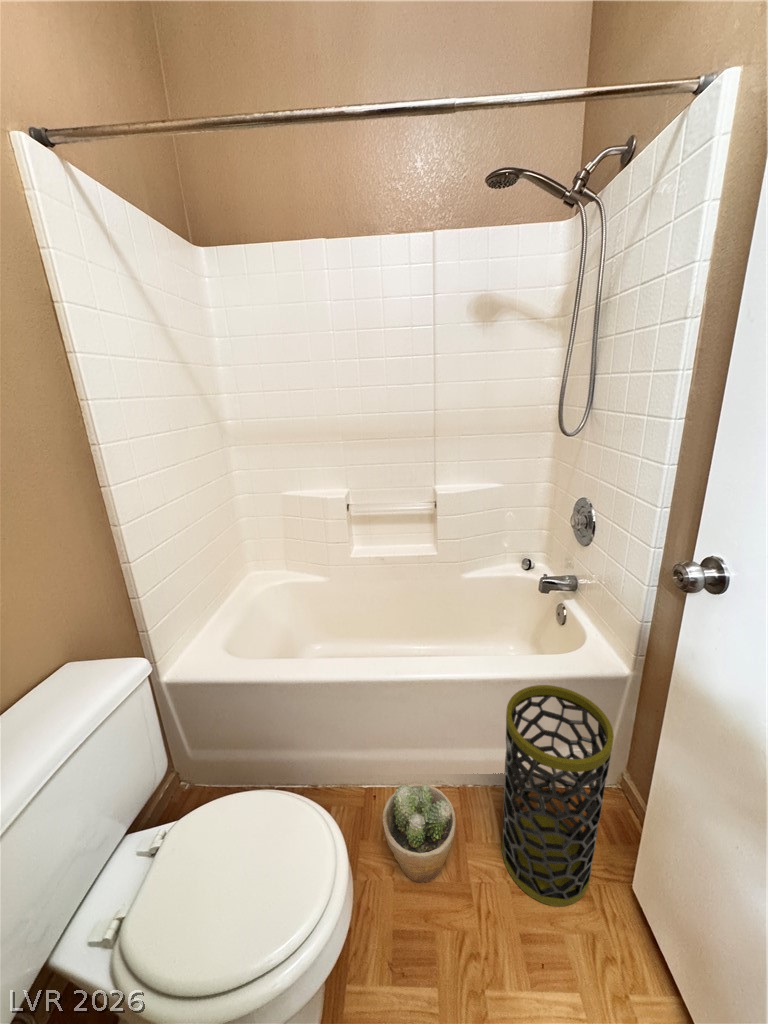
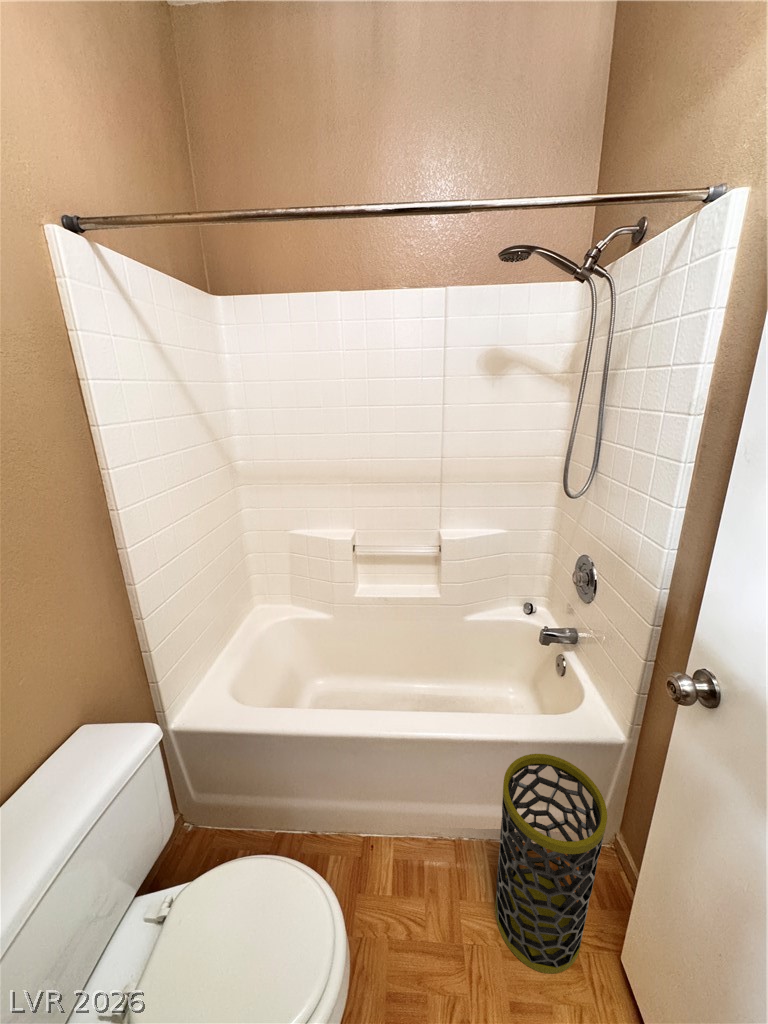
potted plant: present [382,783,456,882] -> none [380,840,451,941]

